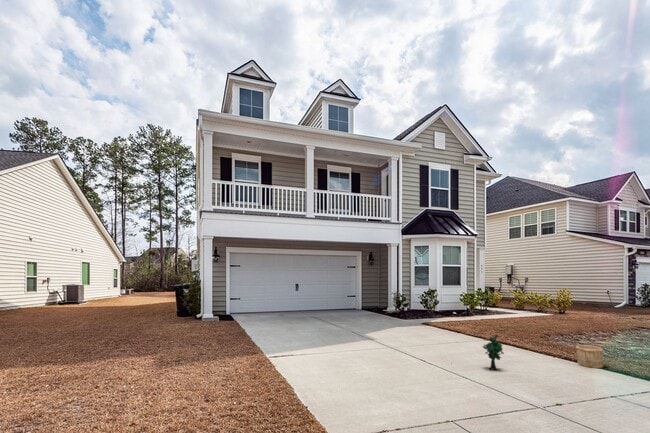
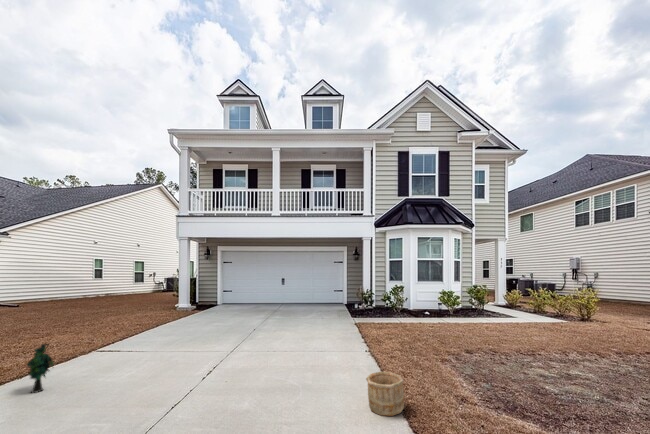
decorative plant: present [483,335,504,370] -> present [27,344,54,393]

